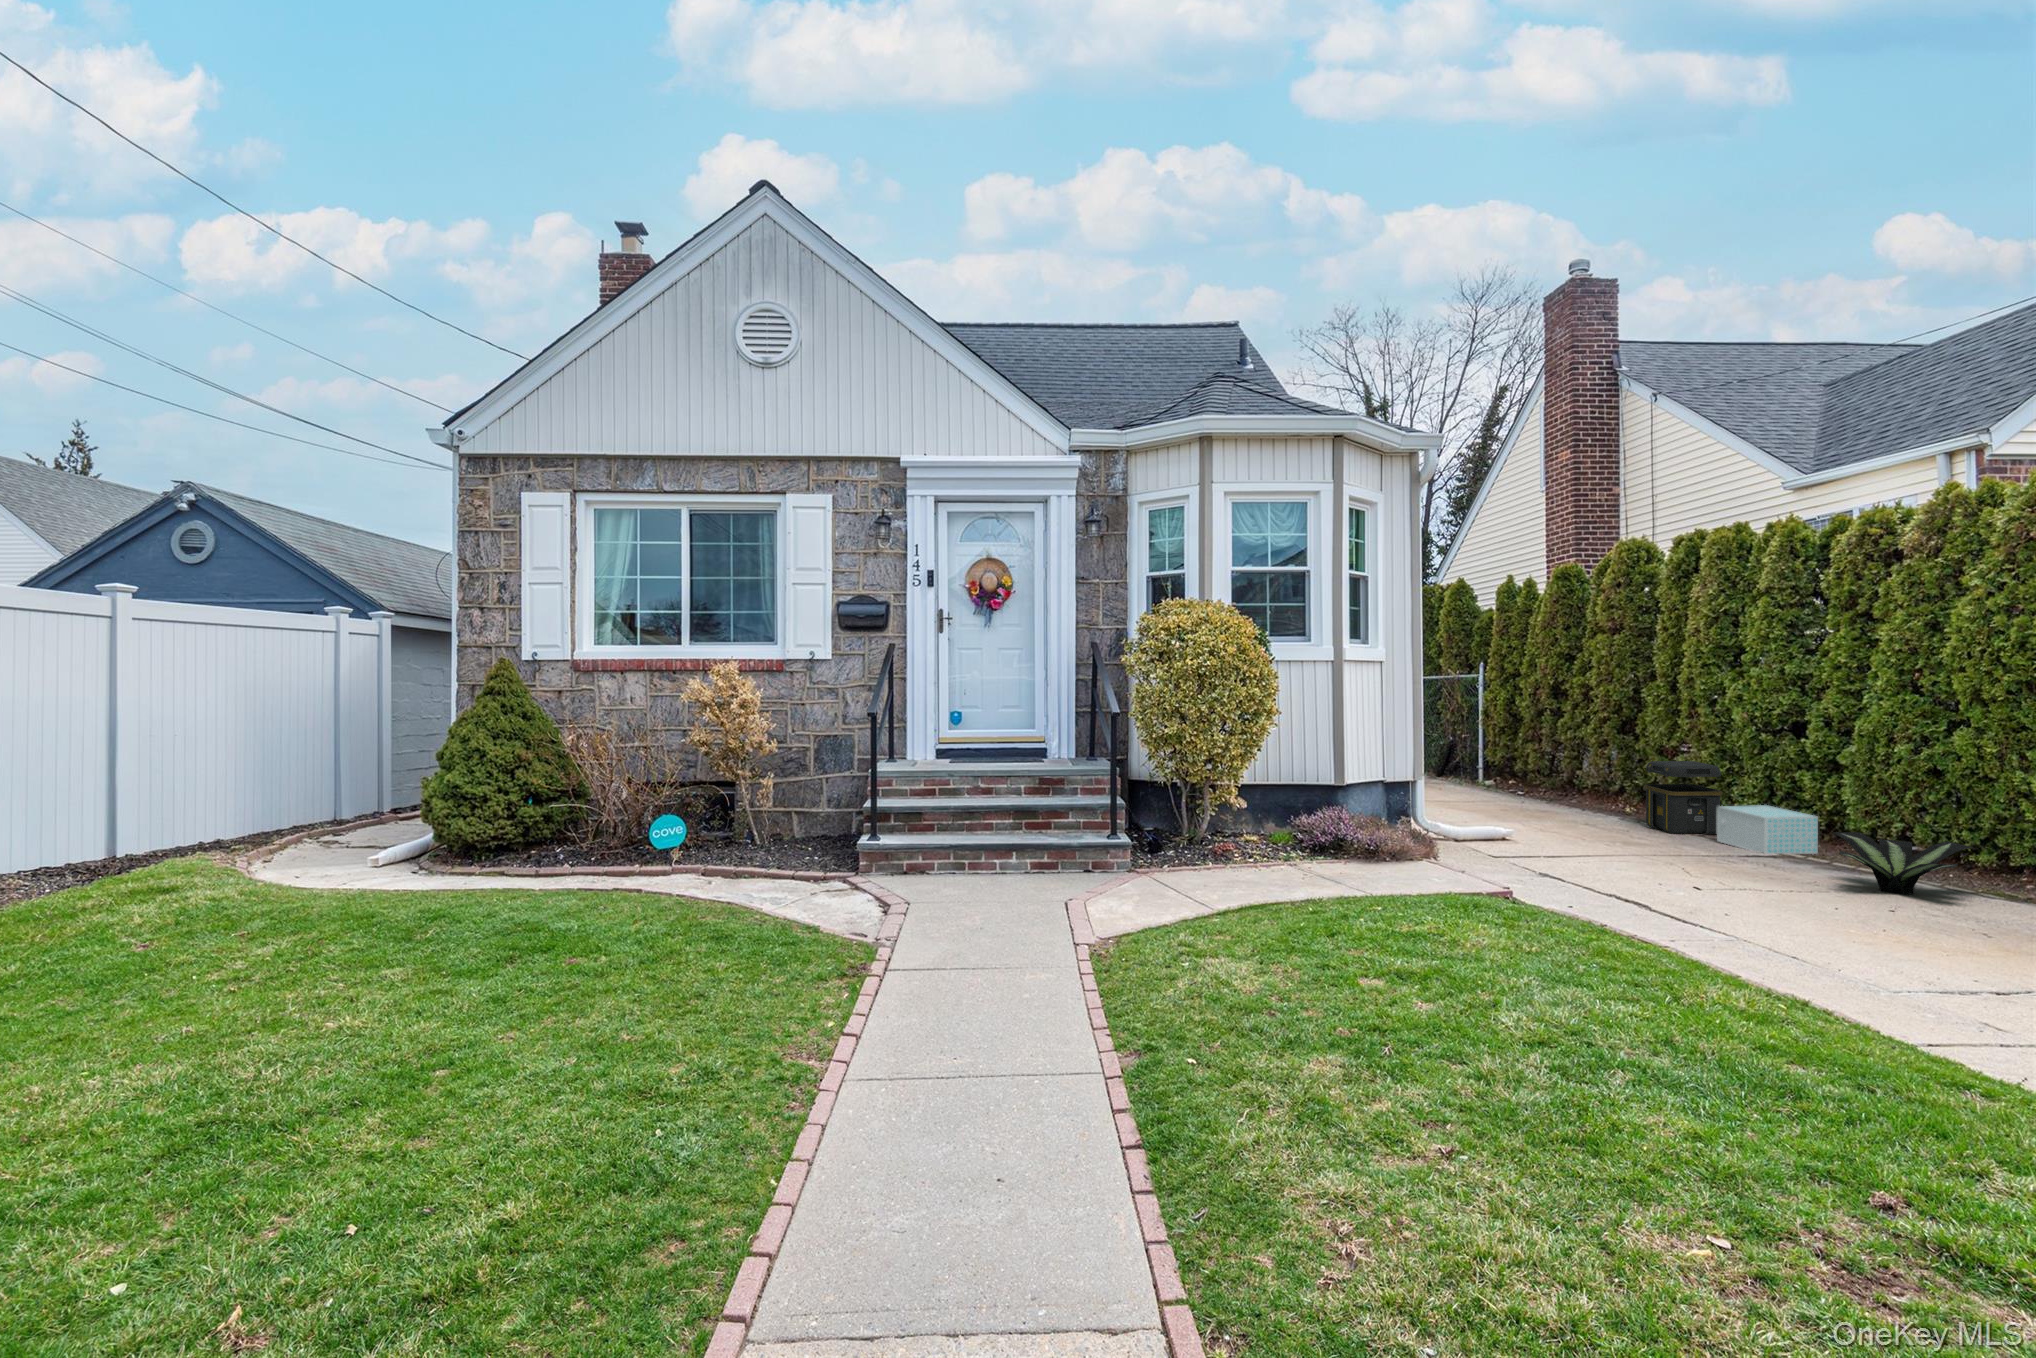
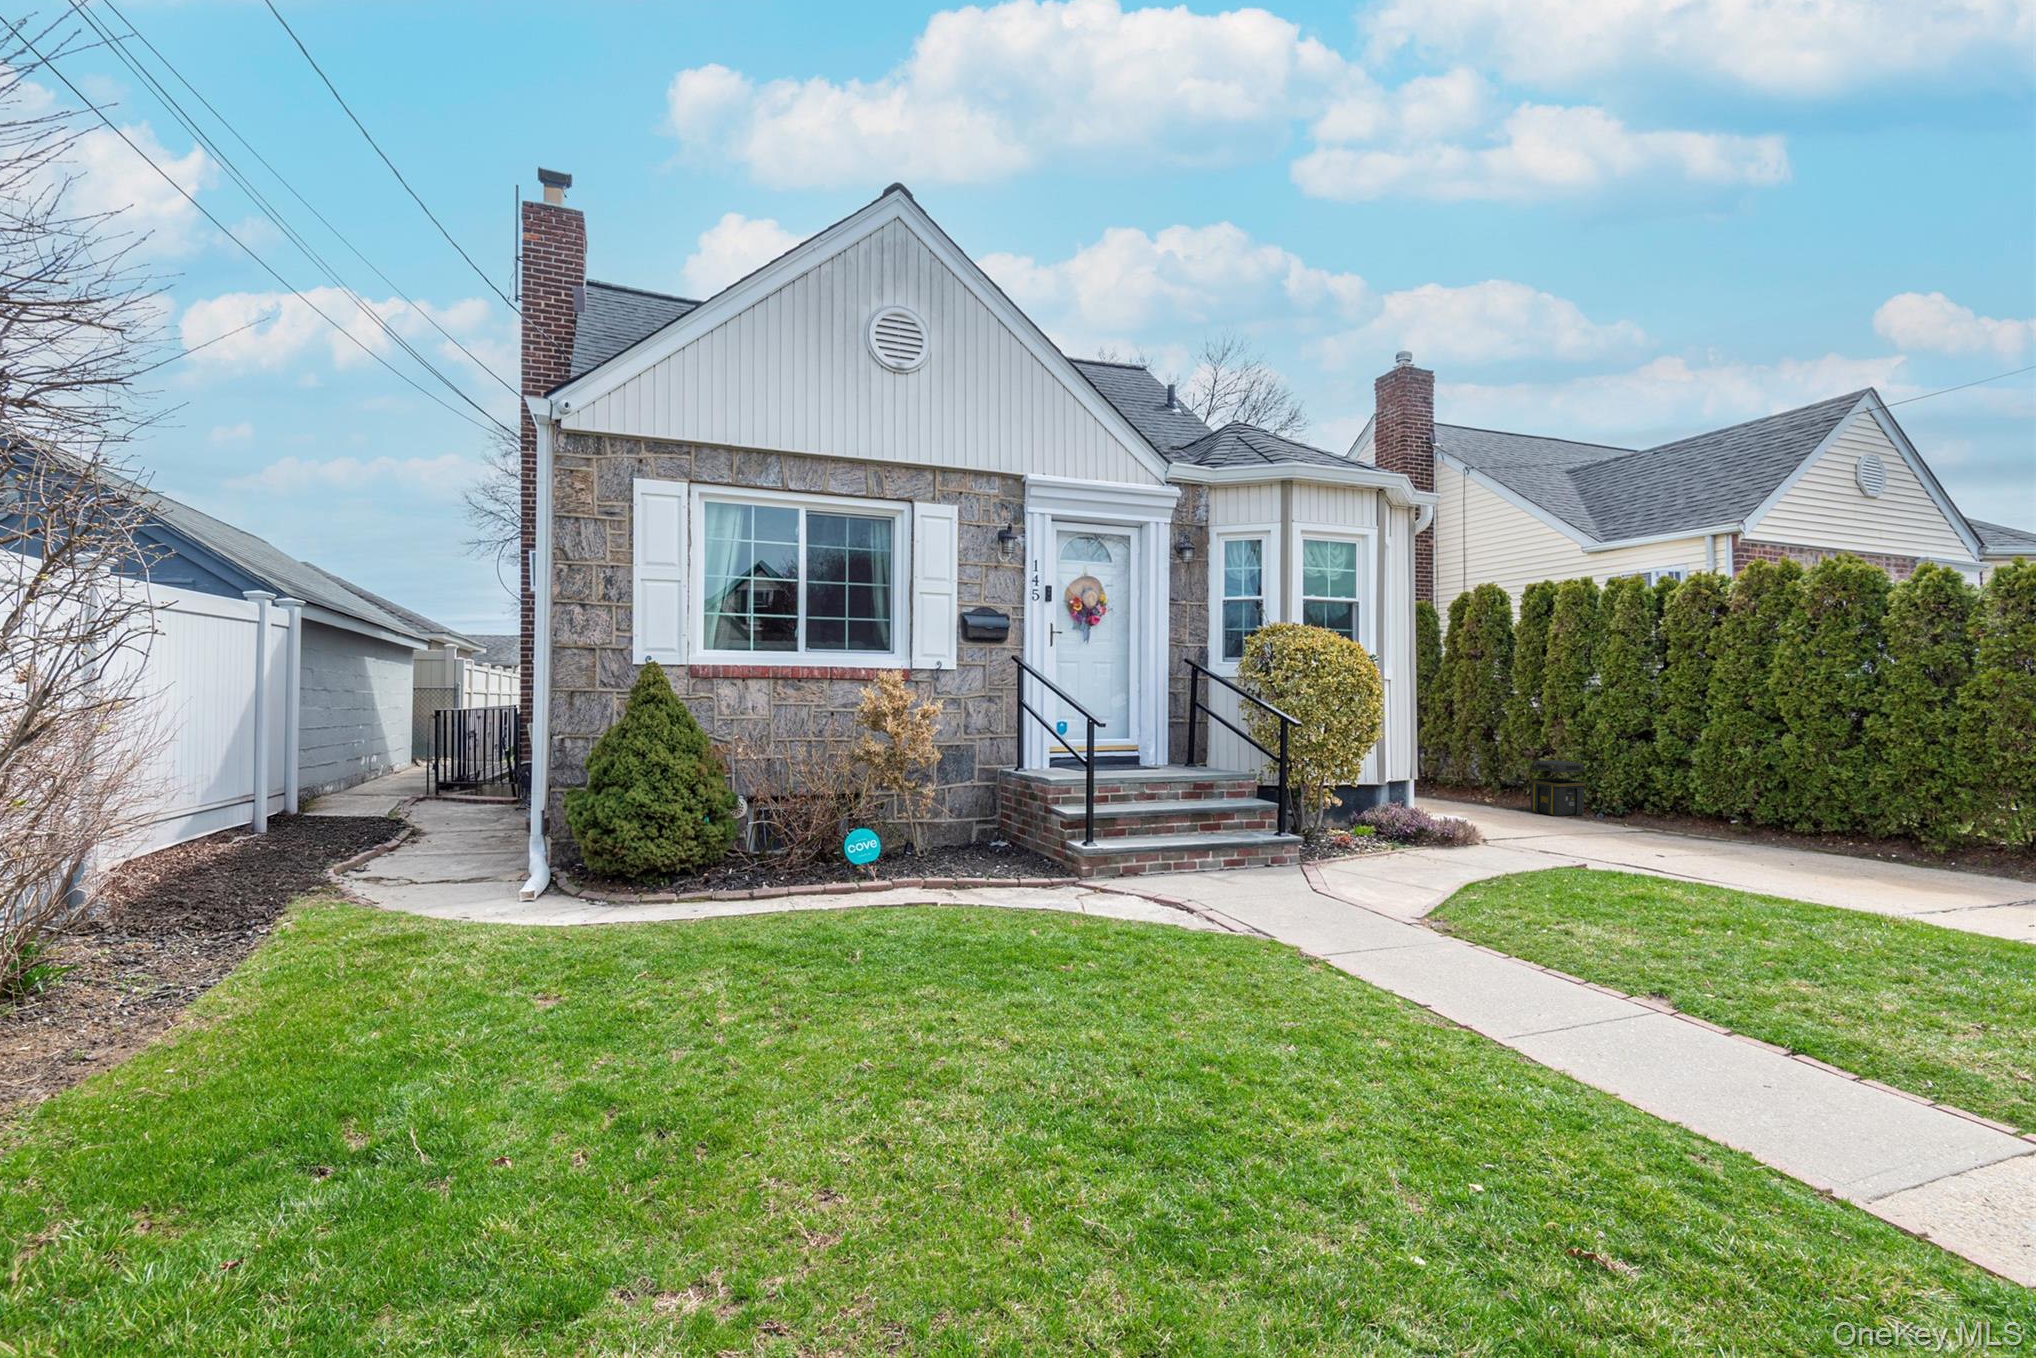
storage box: present [1717,805,1818,854] -> none [1595,791,1665,827]
potted plant: present [1834,832,1972,895] -> none [1709,806,1801,847]

